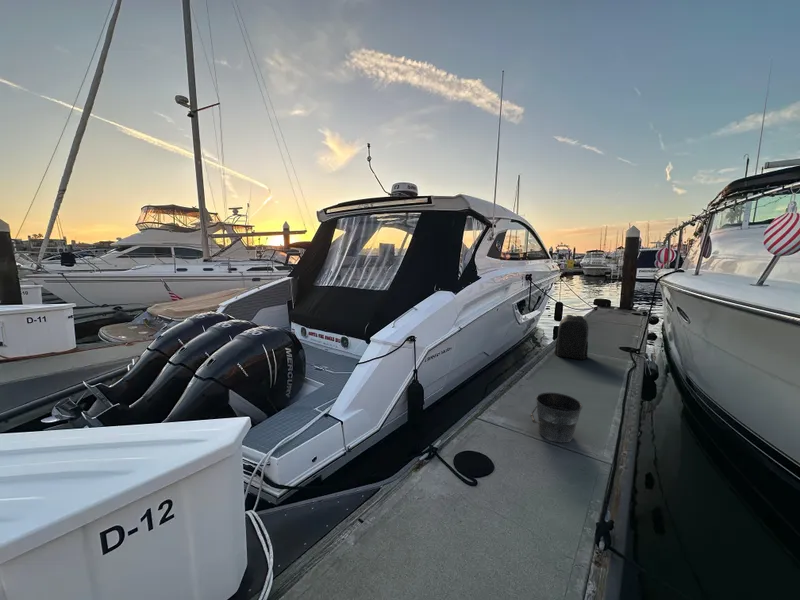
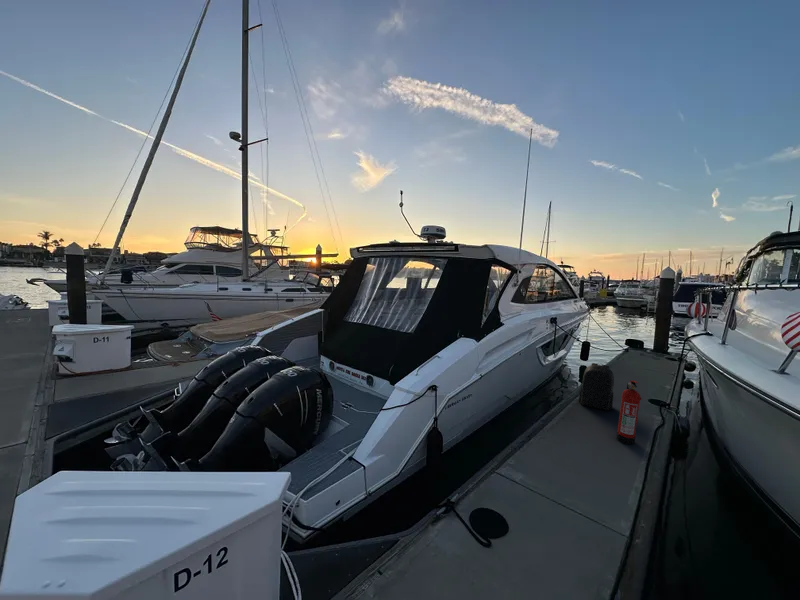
fire extinguisher: none [593,324,617,387] -> present [616,380,642,444]
bucket: present [530,392,582,442] -> none [547,450,600,503]

